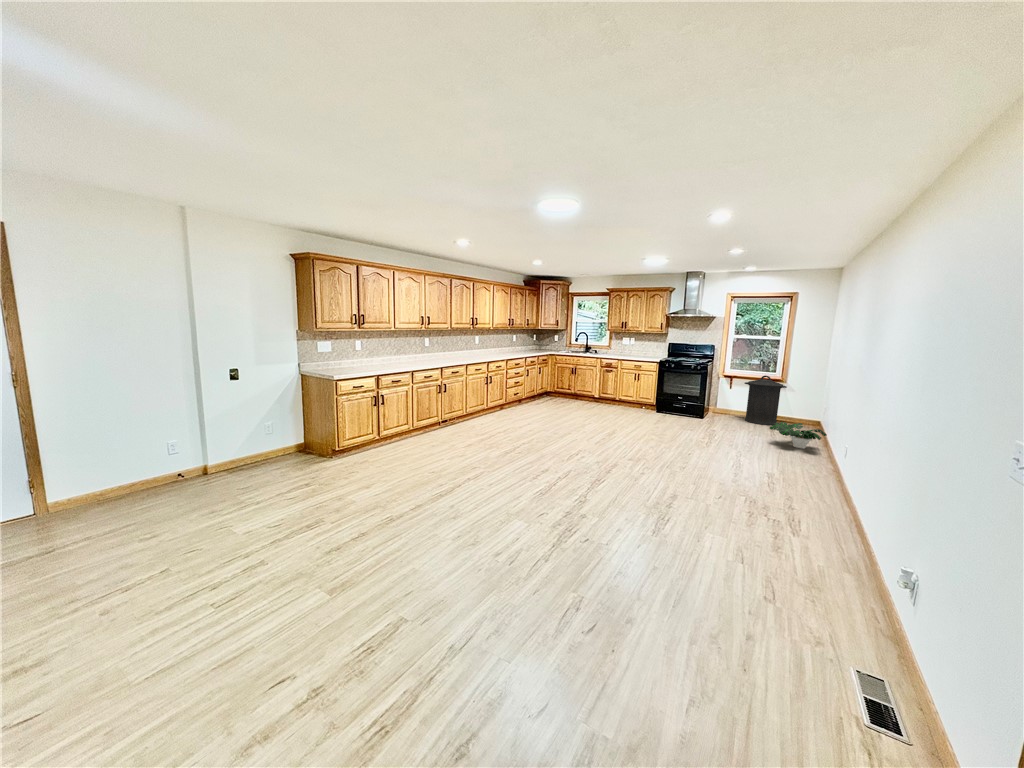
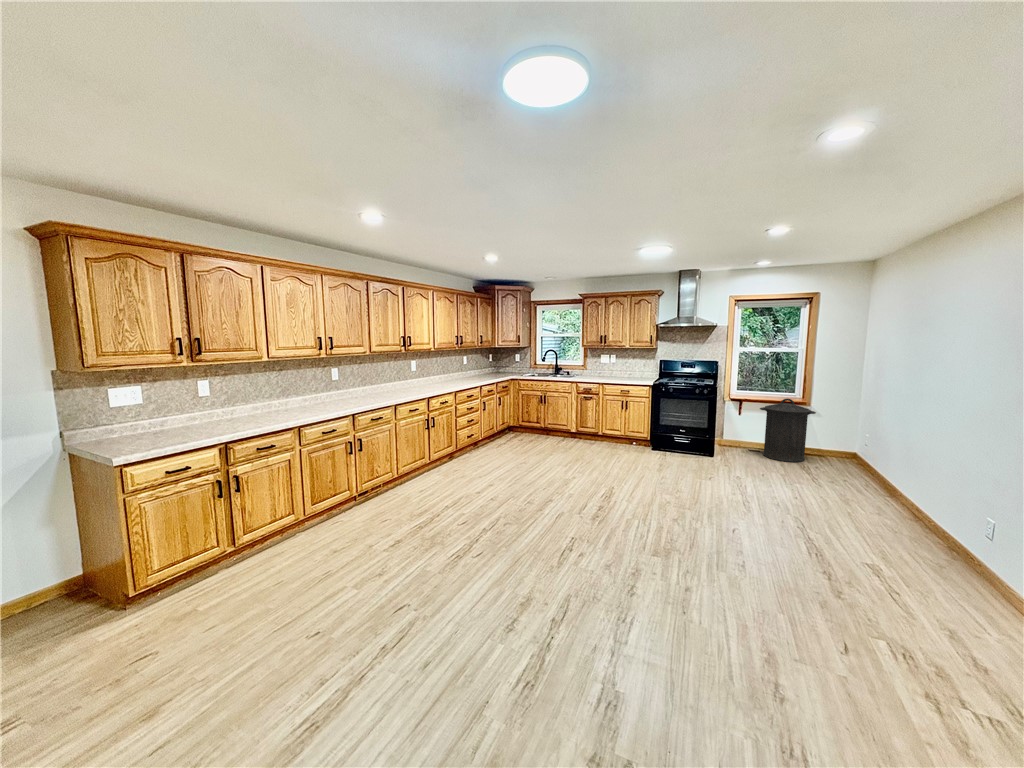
potted plant: present [770,422,827,448] -> none [821,466,904,505]

